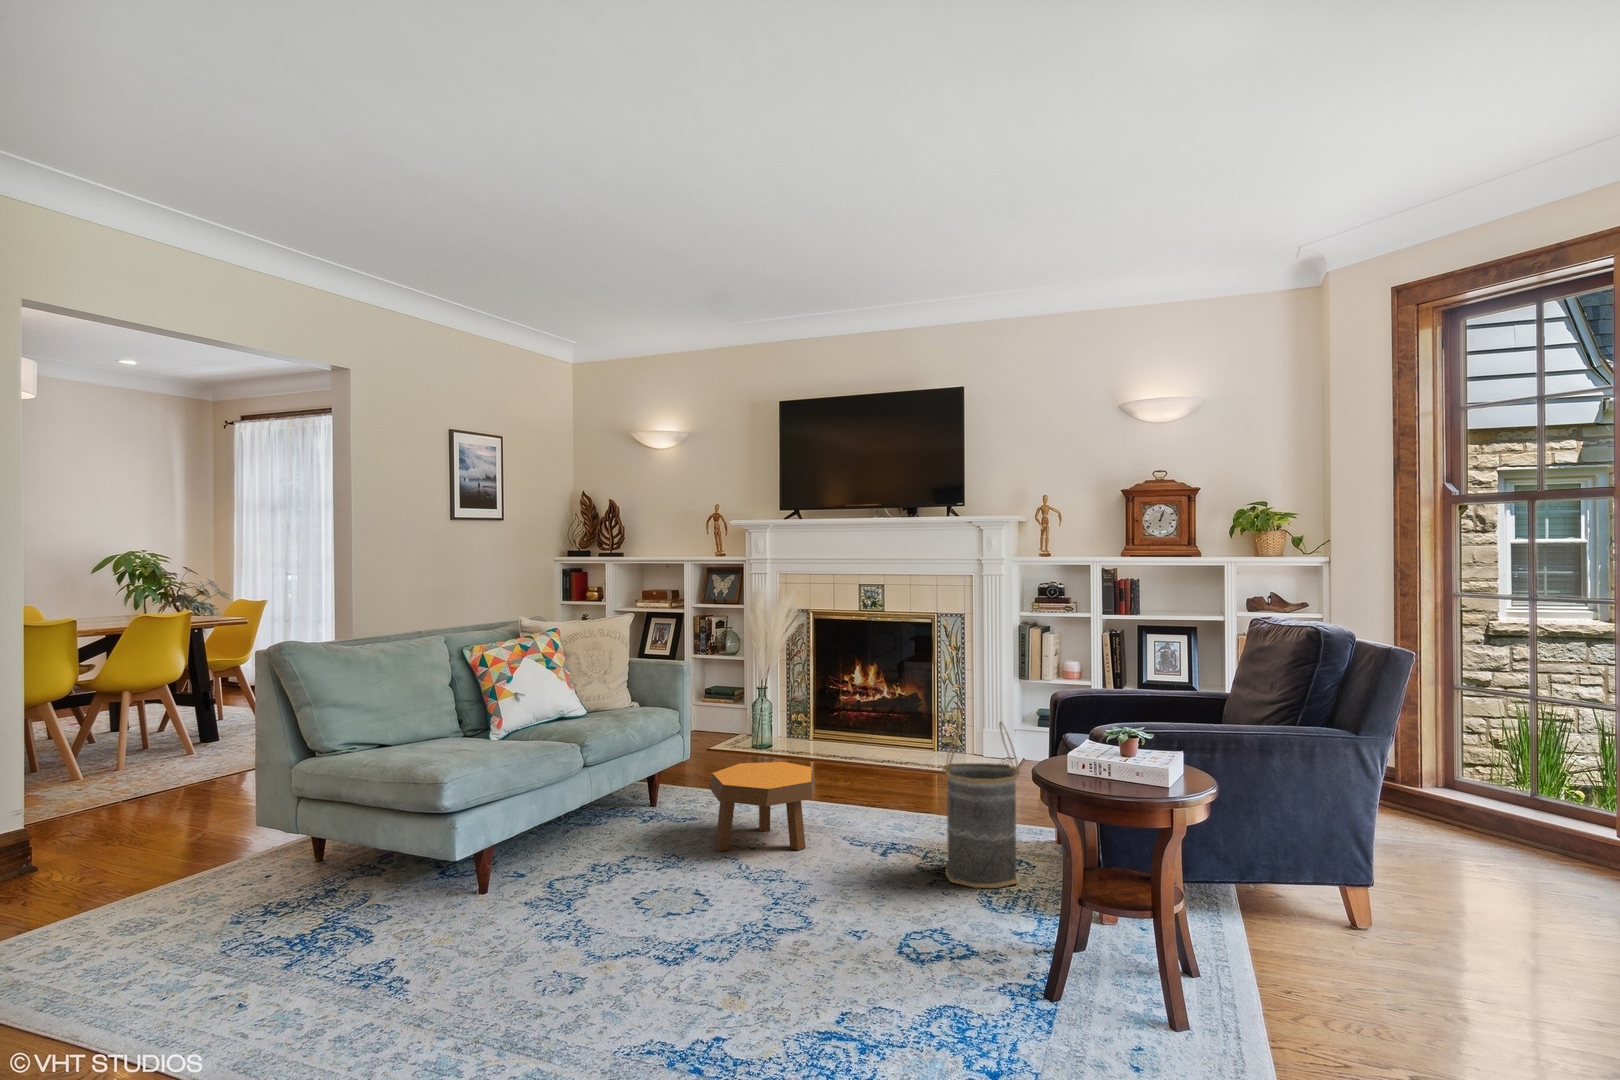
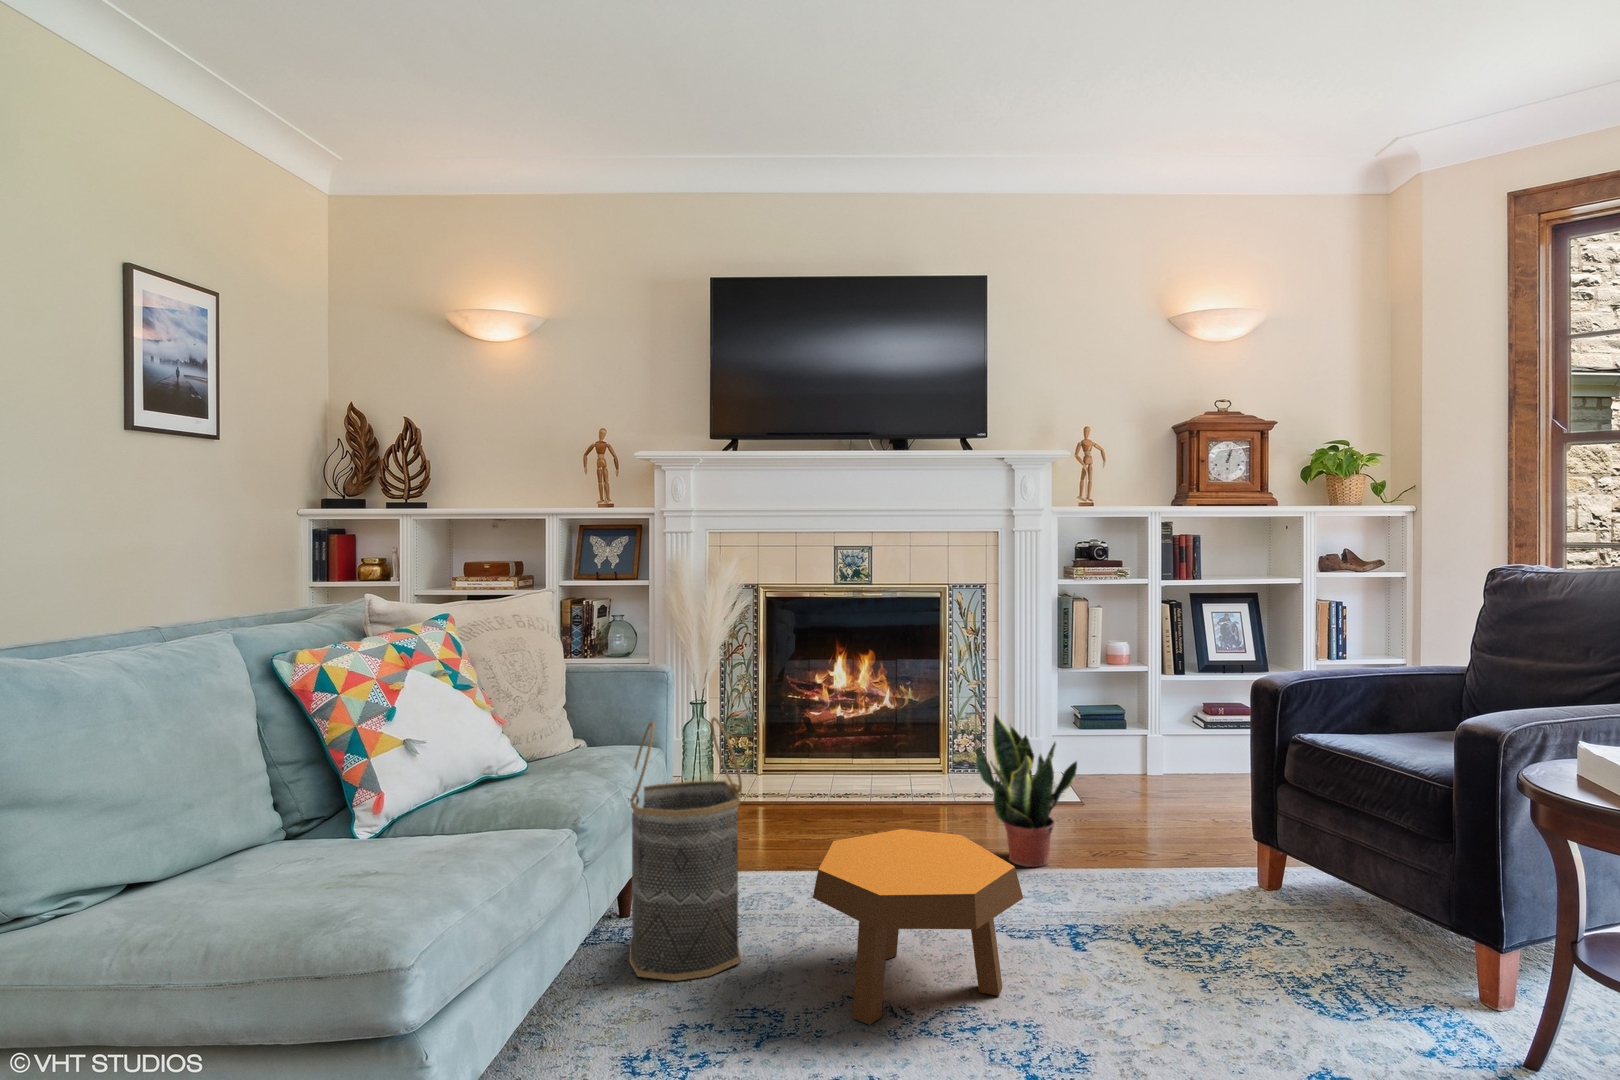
potted plant: none [886,702,949,804] -> present [976,714,1077,867]
basket: present [943,721,1019,888] -> present [628,717,742,981]

